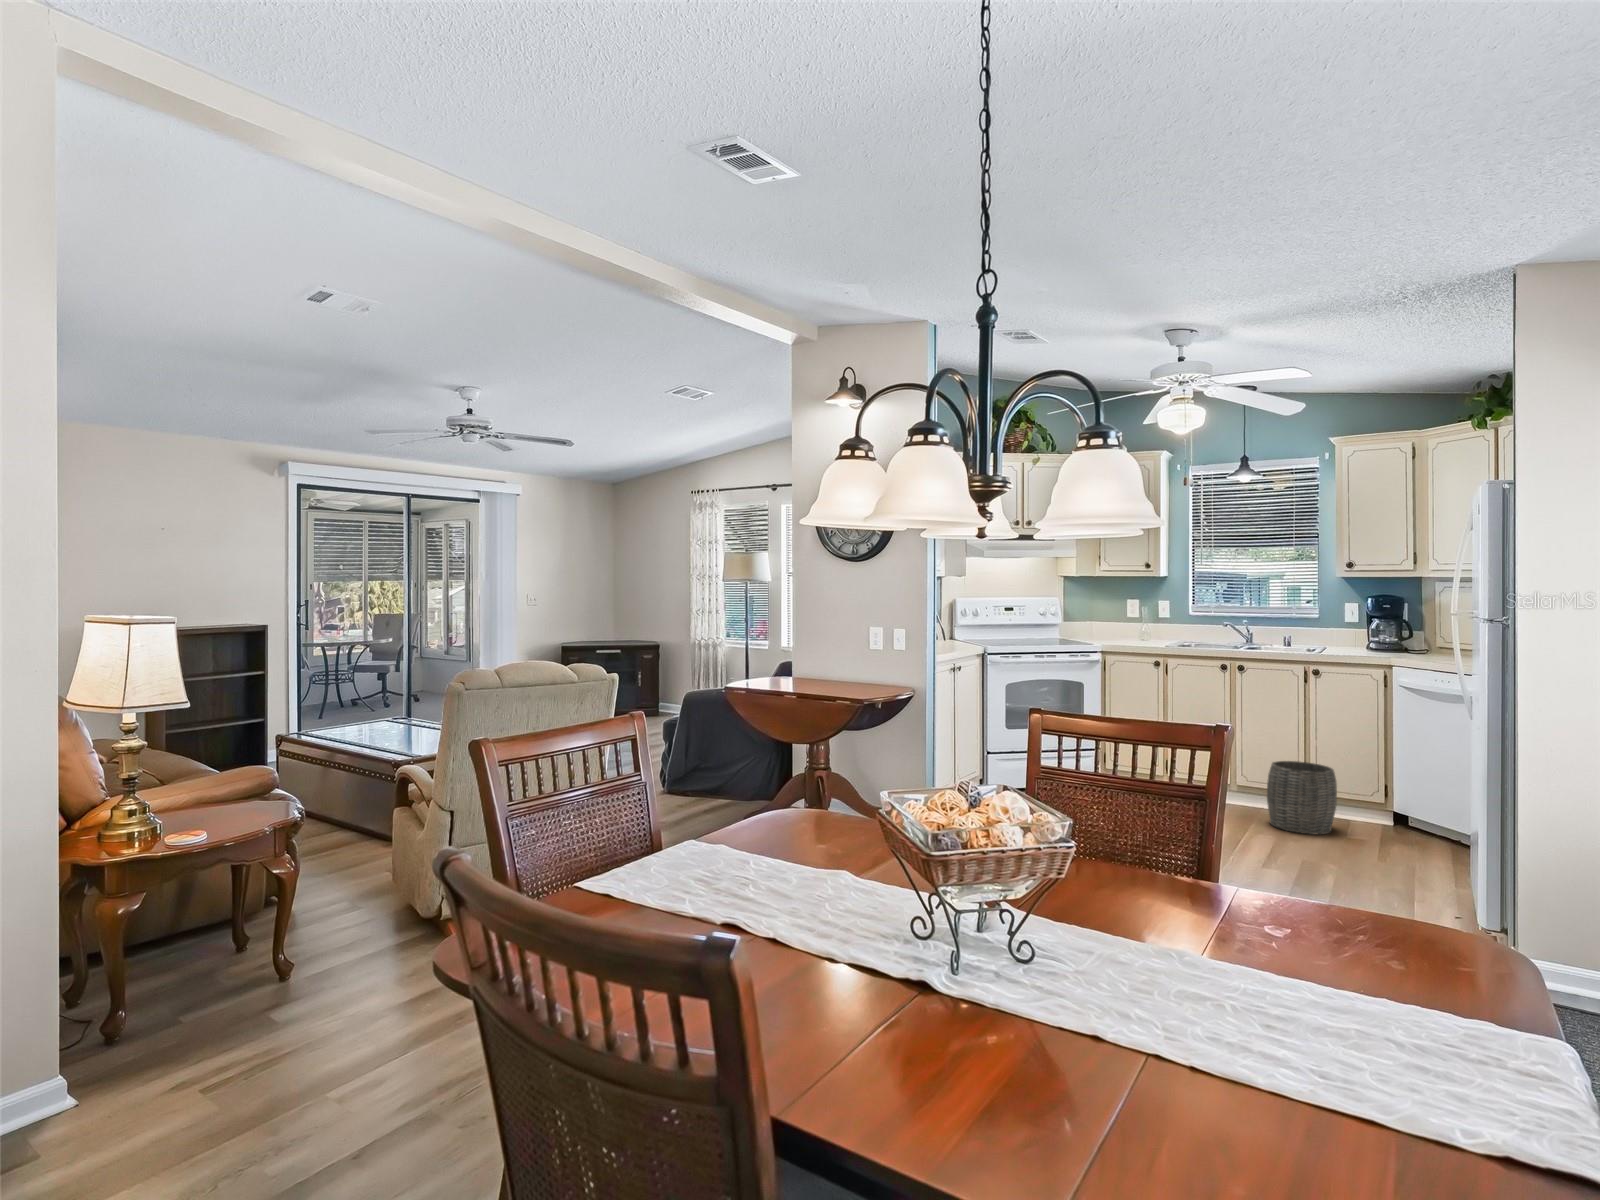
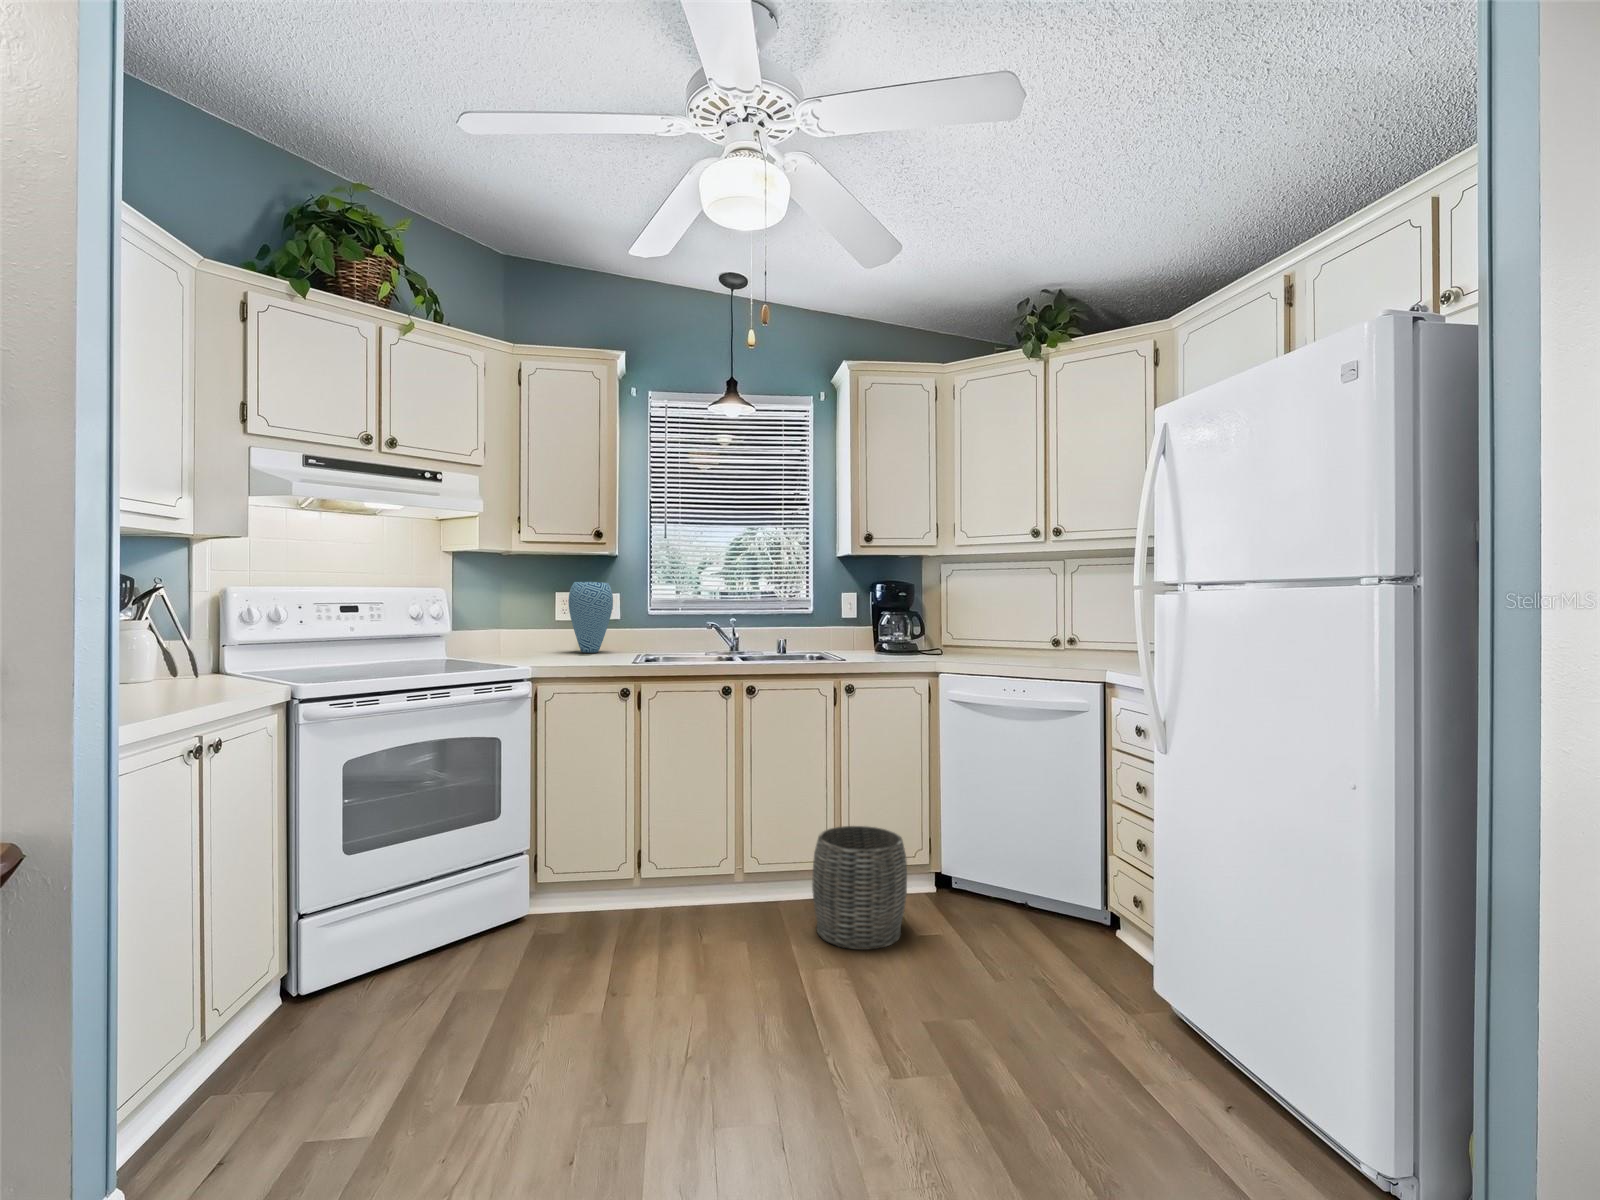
vase: none [1133,594,1163,639] -> present [568,582,613,653]

